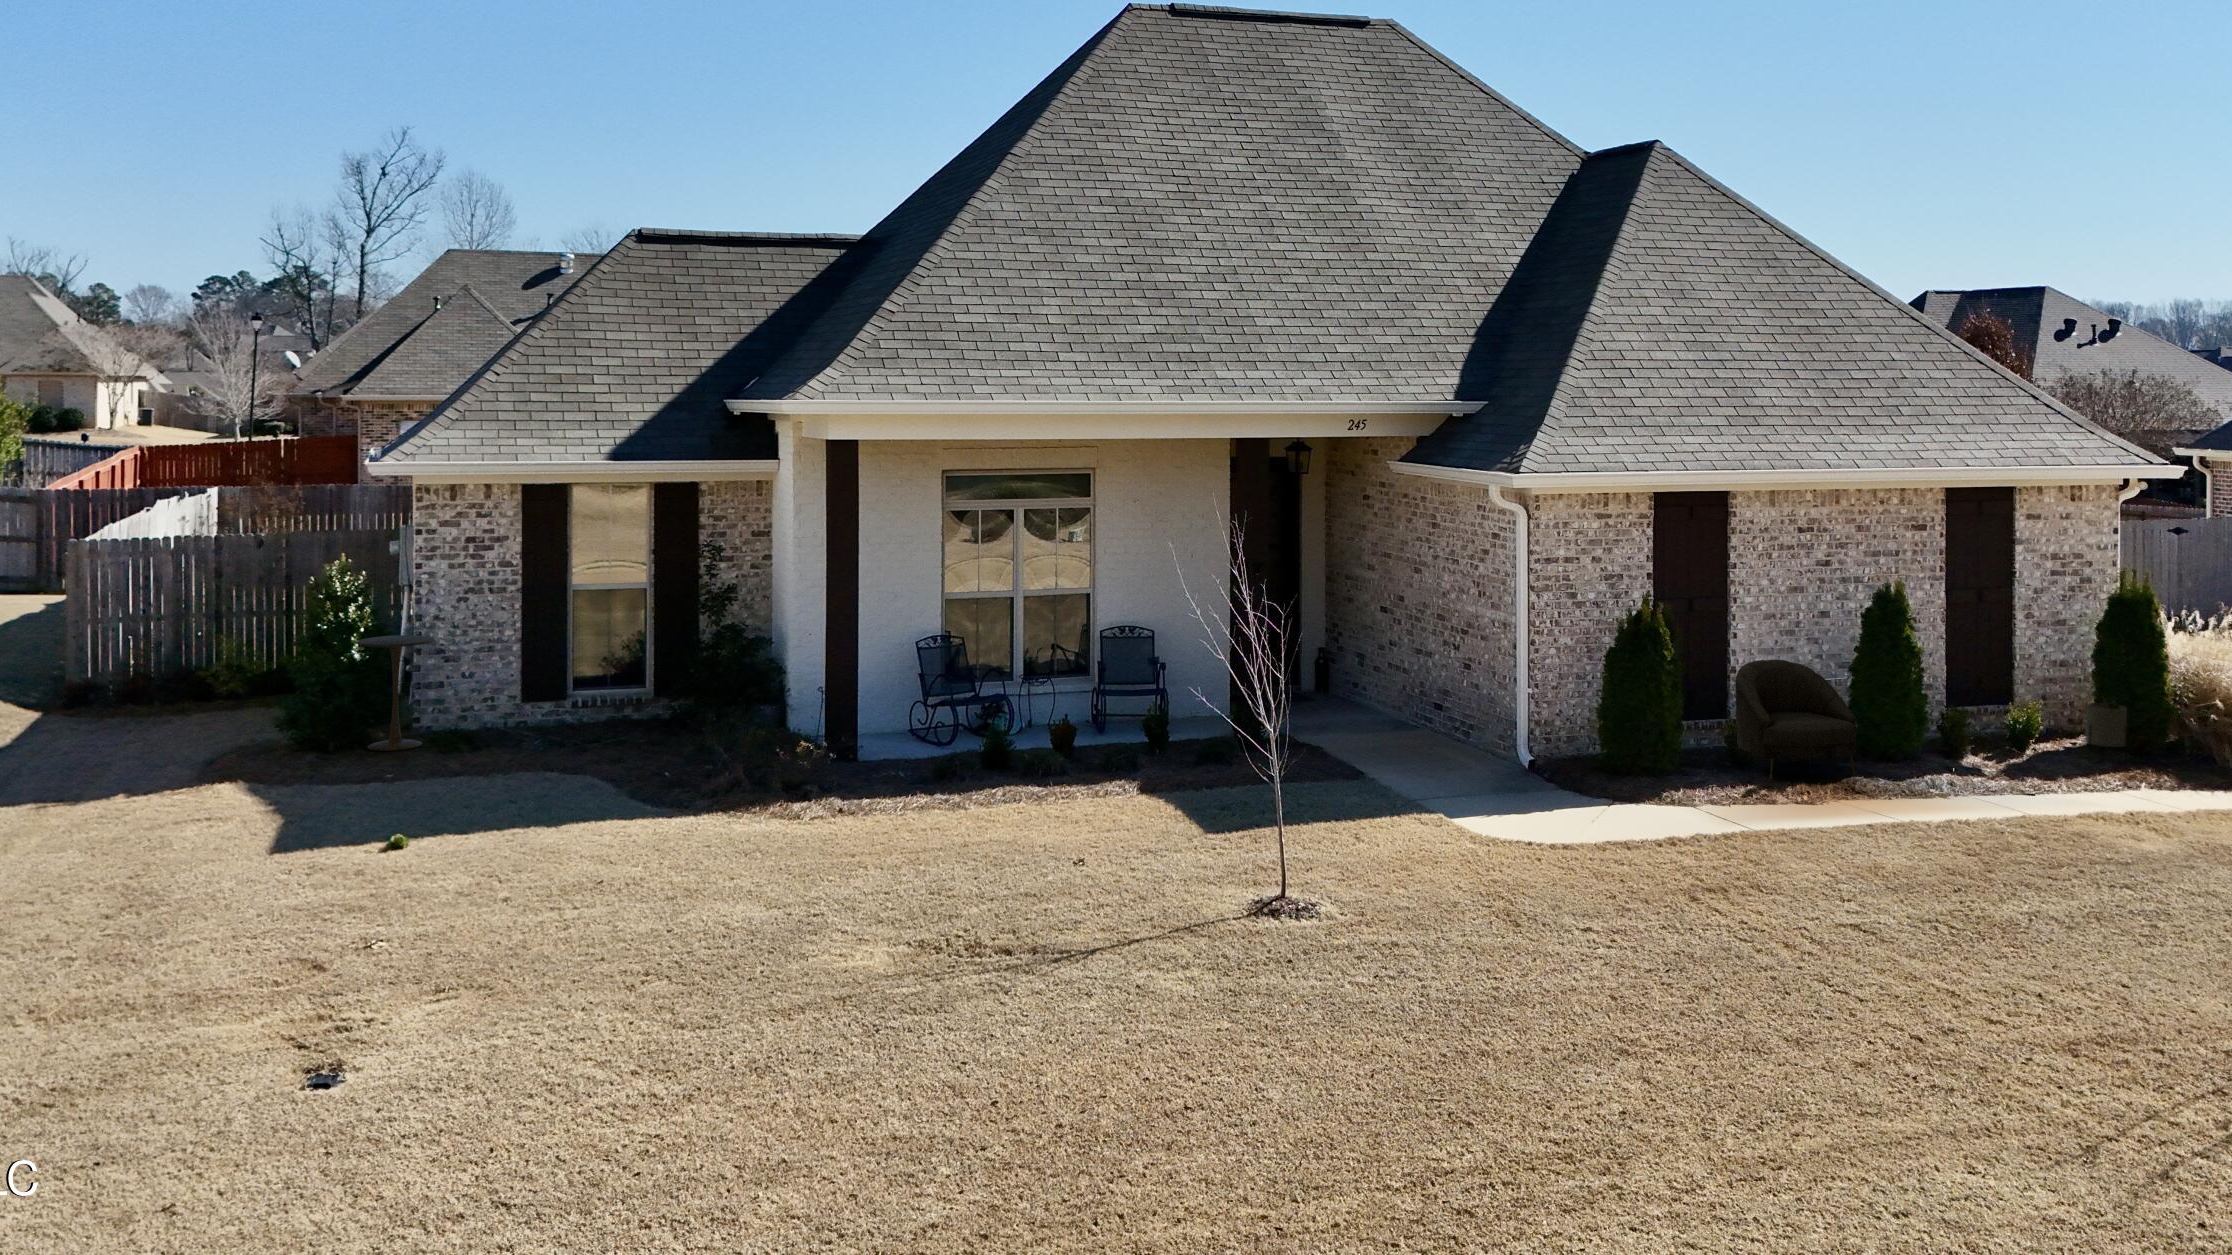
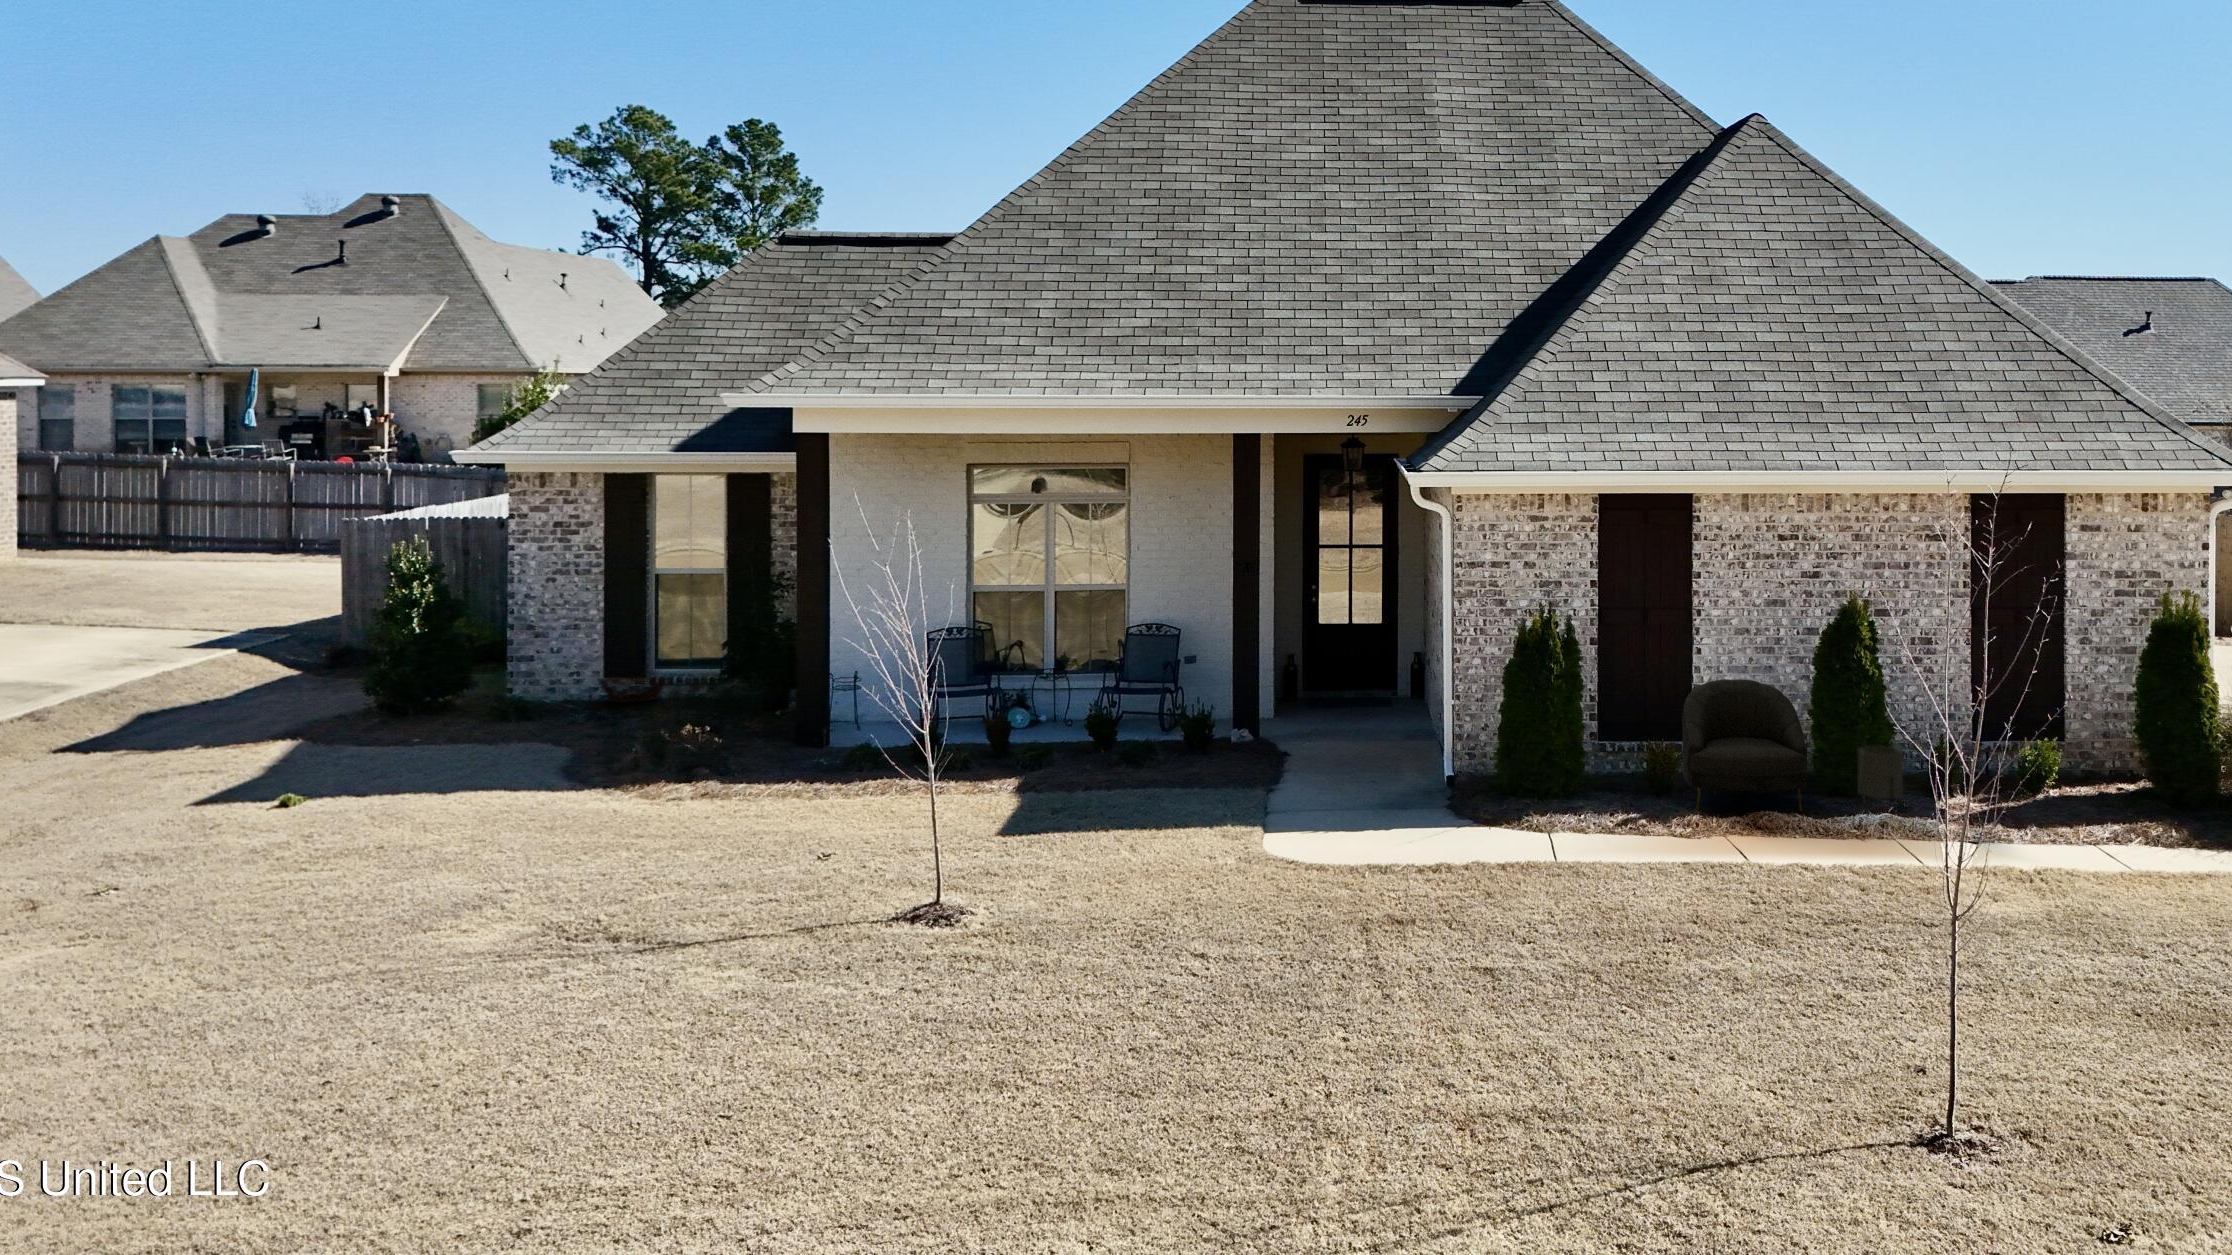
pedestal table: present [357,635,434,751] -> none [430,610,502,714]
basket: none [528,700,600,731] -> present [600,675,667,703]
planter: present [2085,703,2127,763] -> present [1857,746,1903,808]

